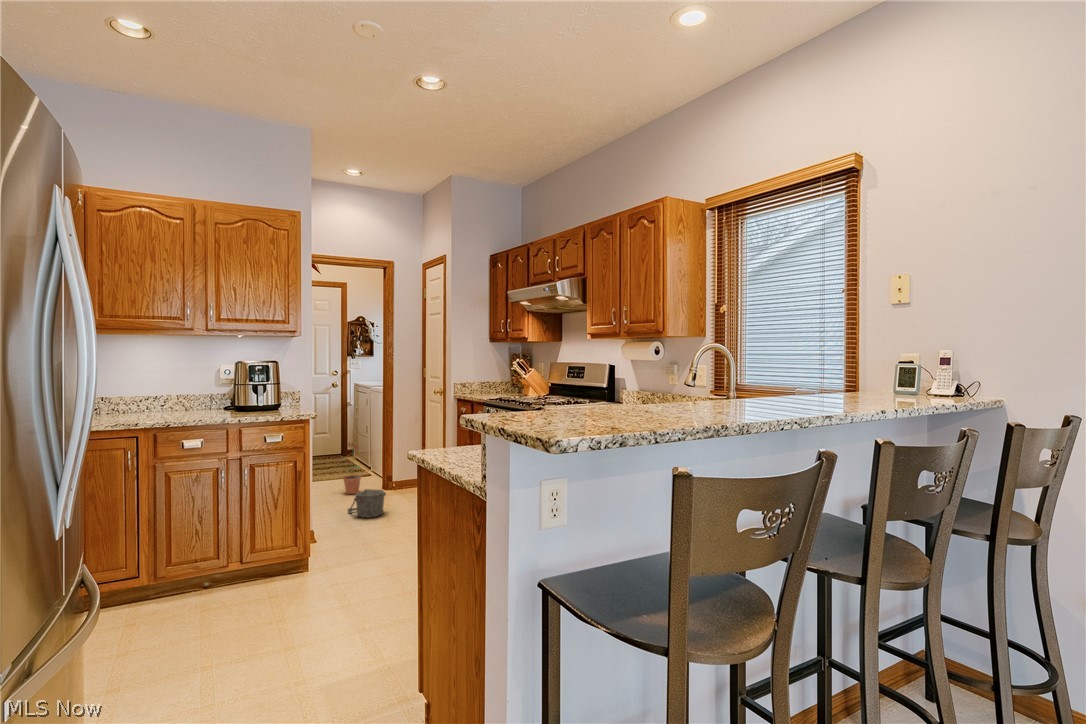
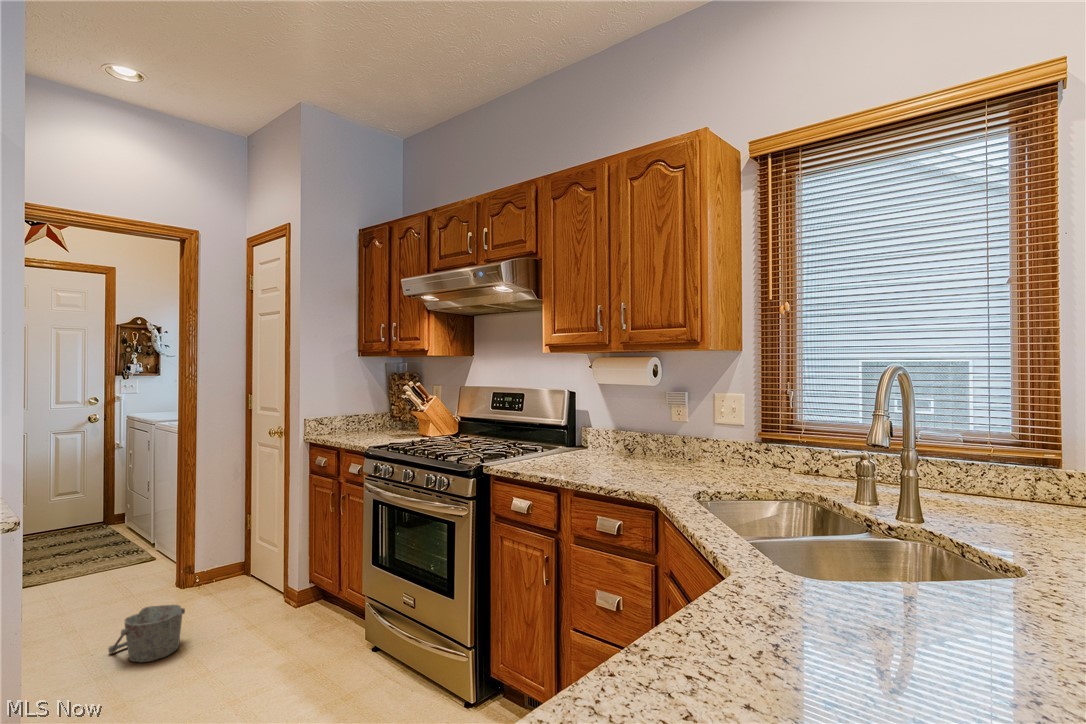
potted plant: present [338,443,361,494] -> none [90,518,137,606]

